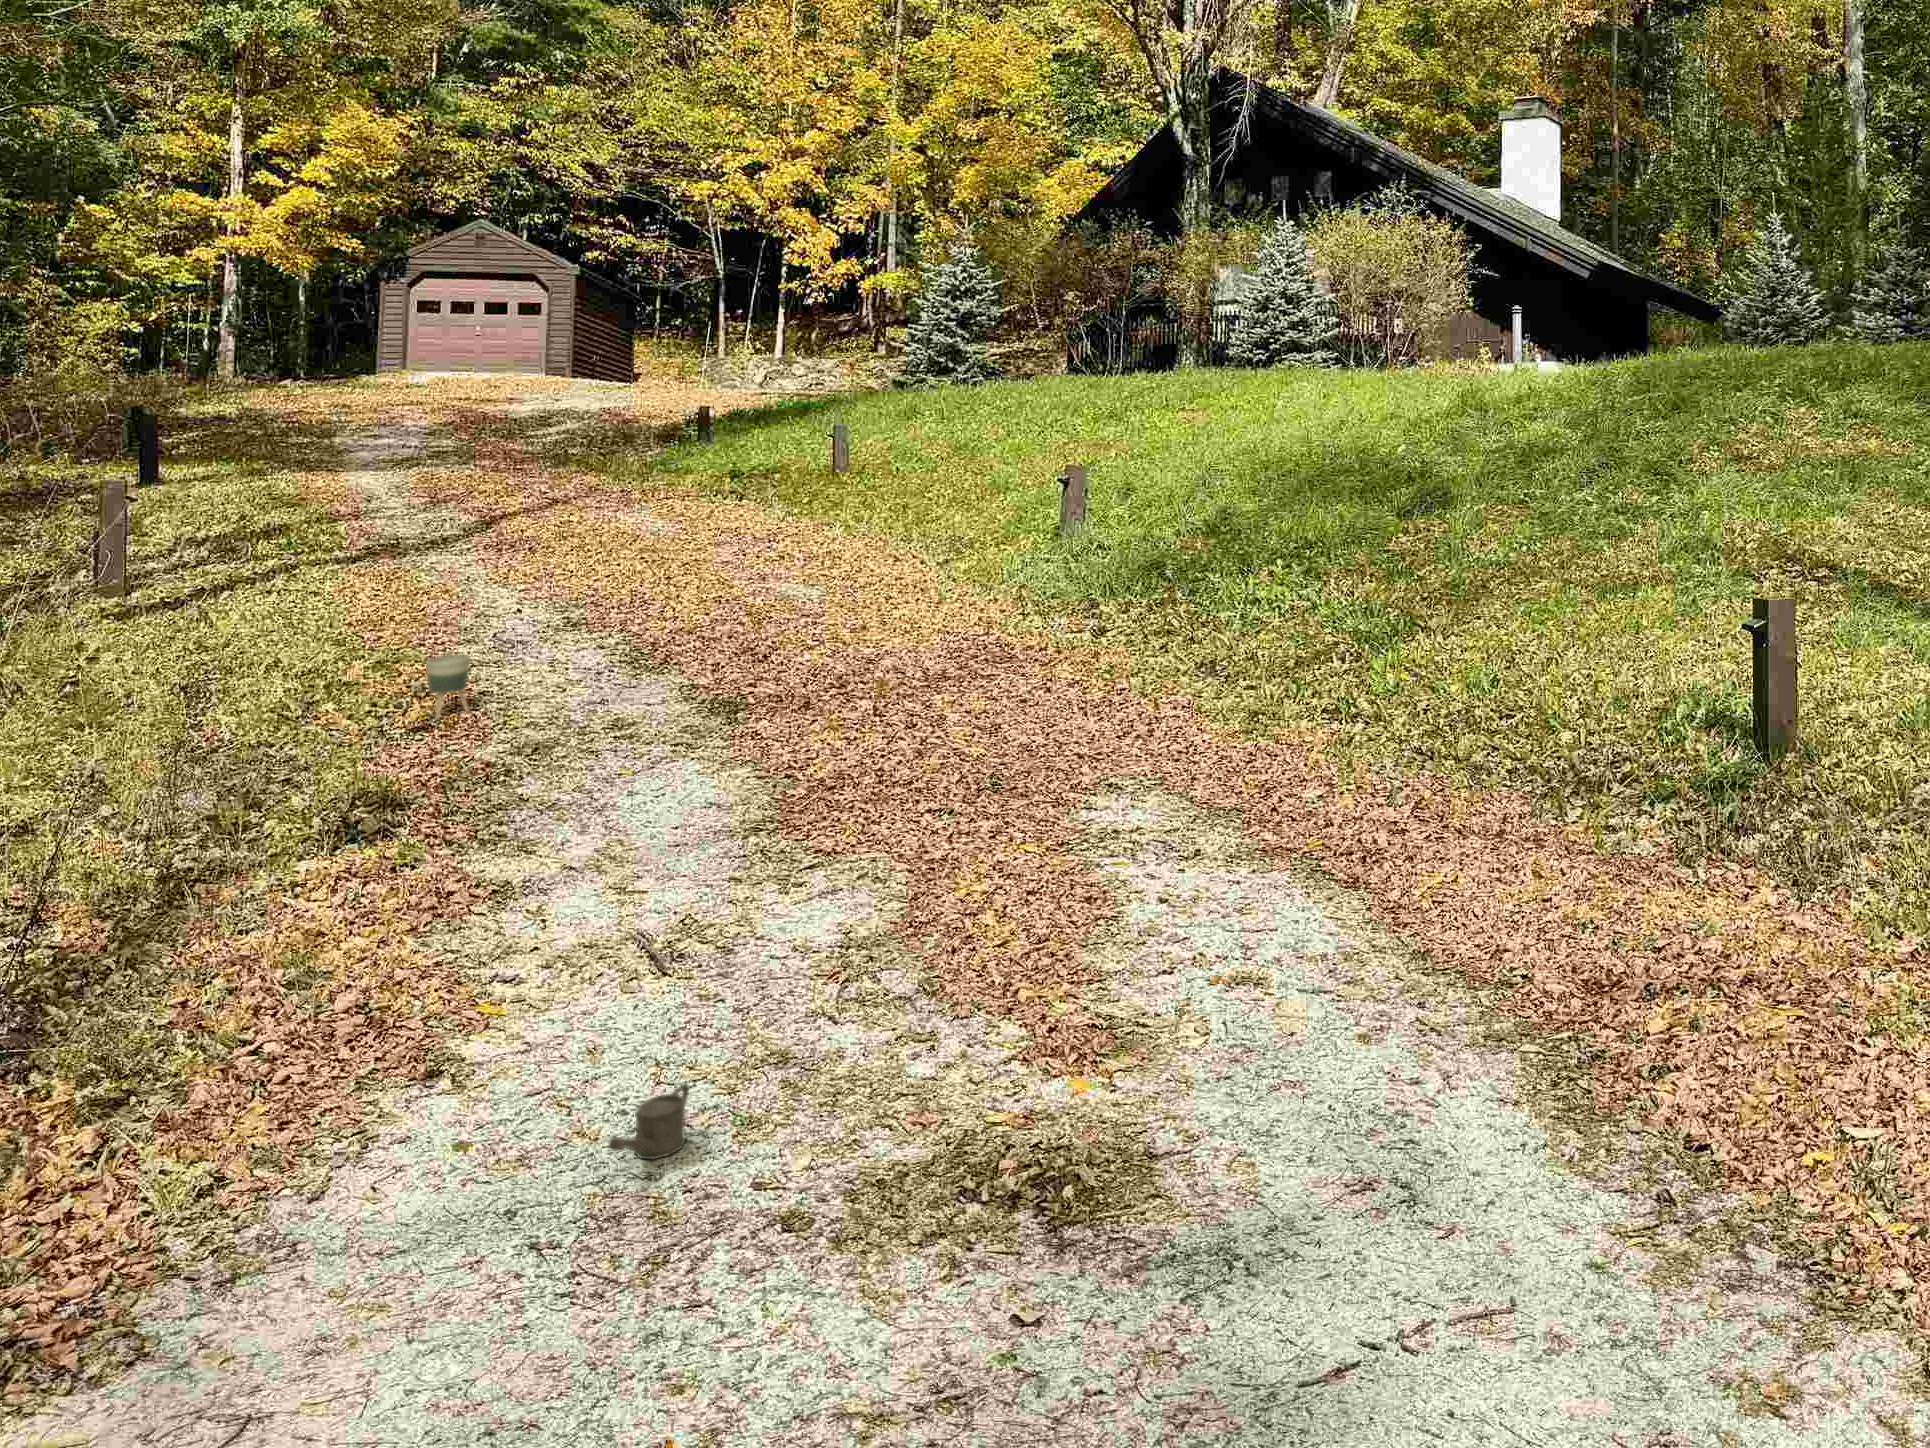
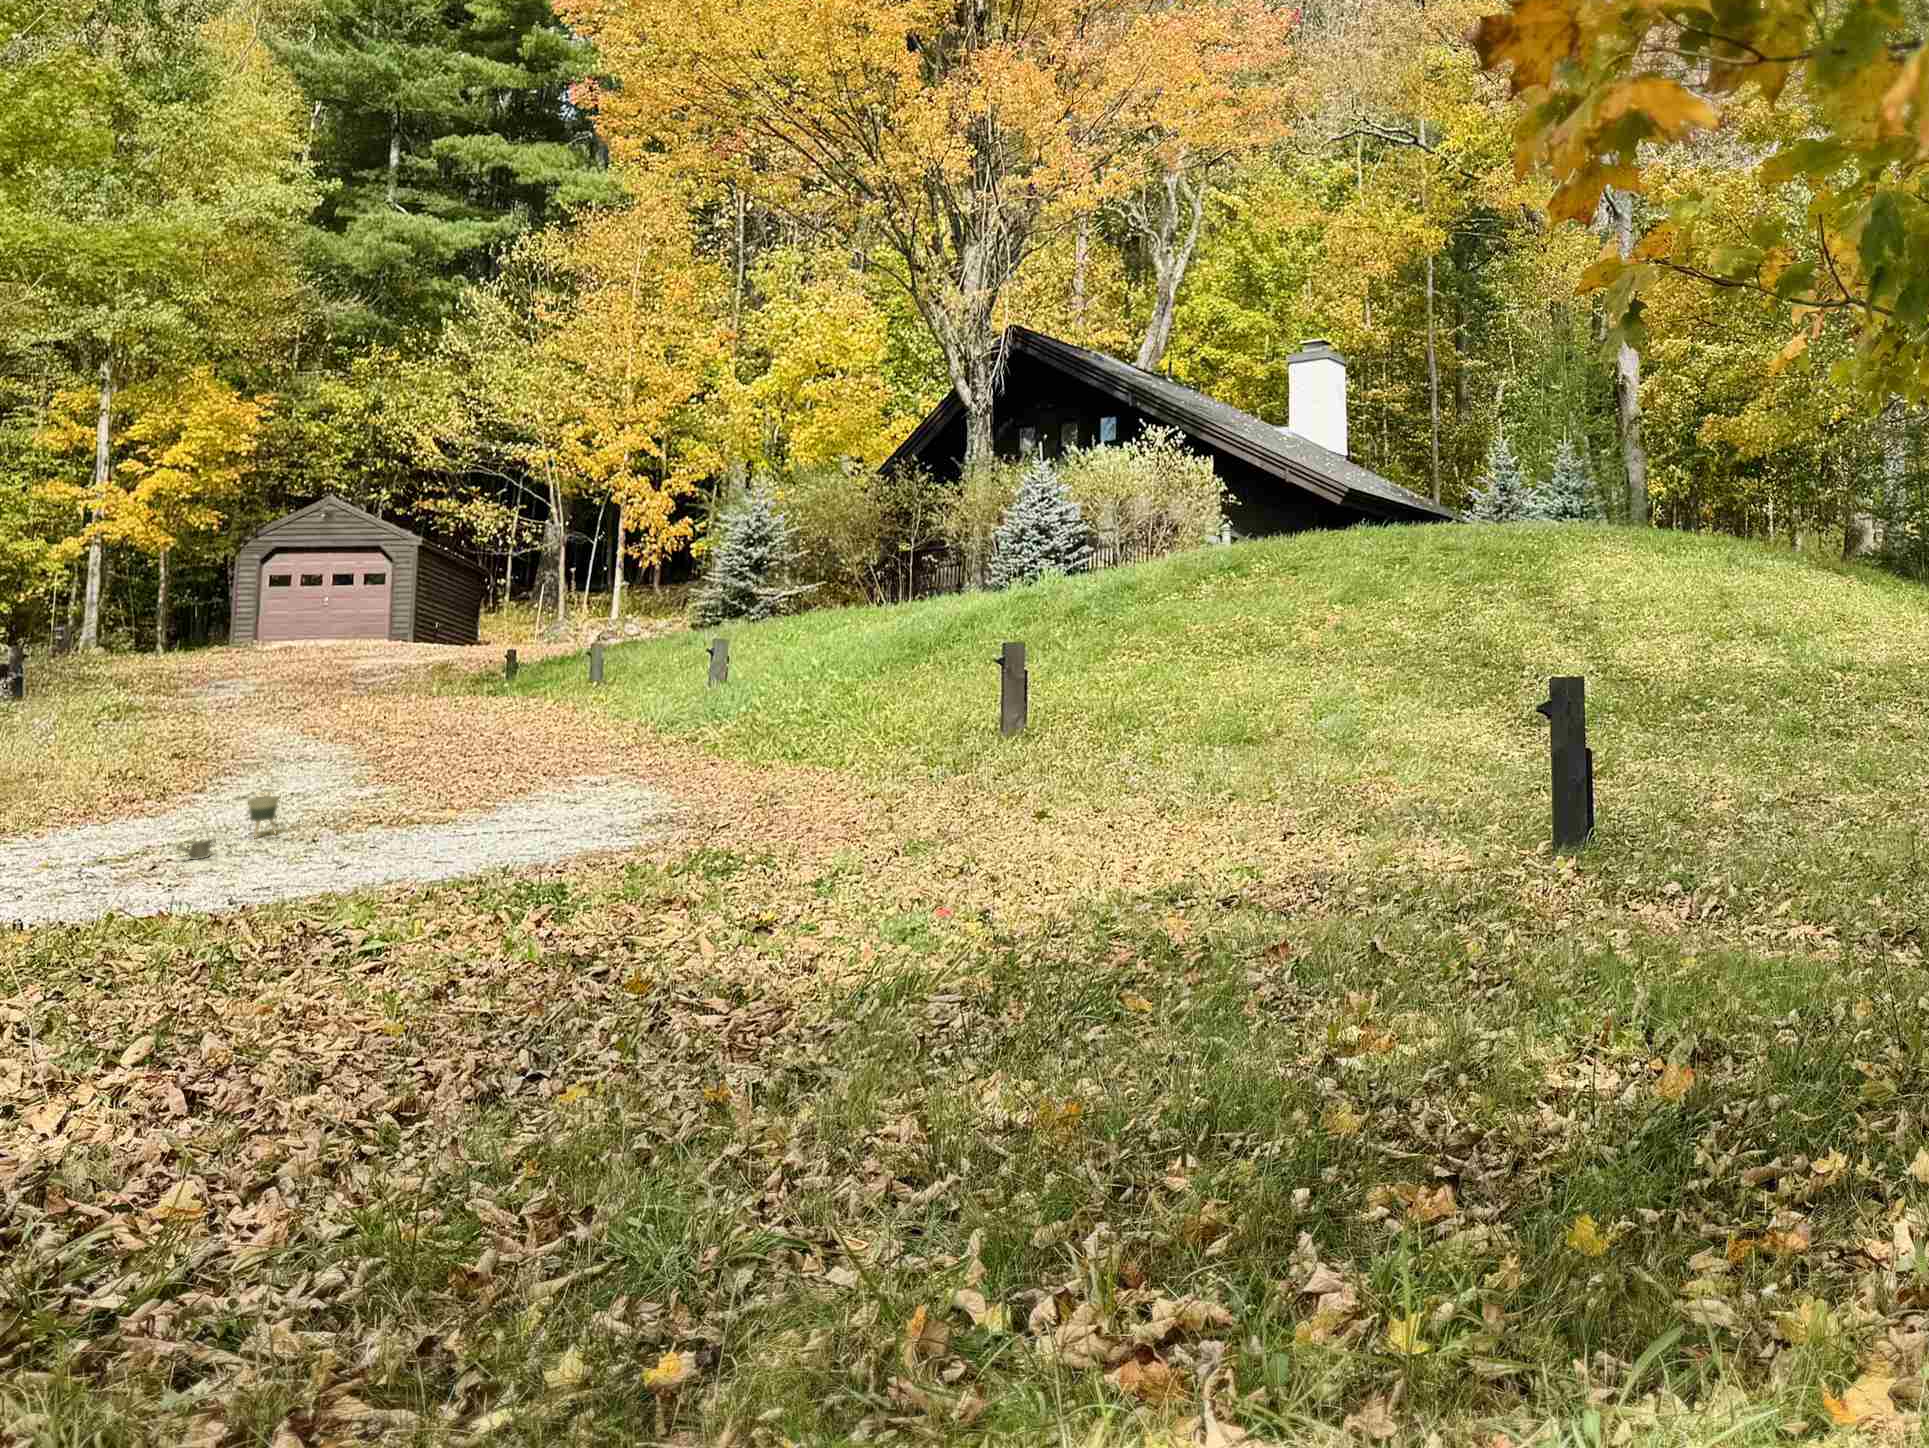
watering can: present [609,1083,689,1159] -> present [177,840,214,859]

